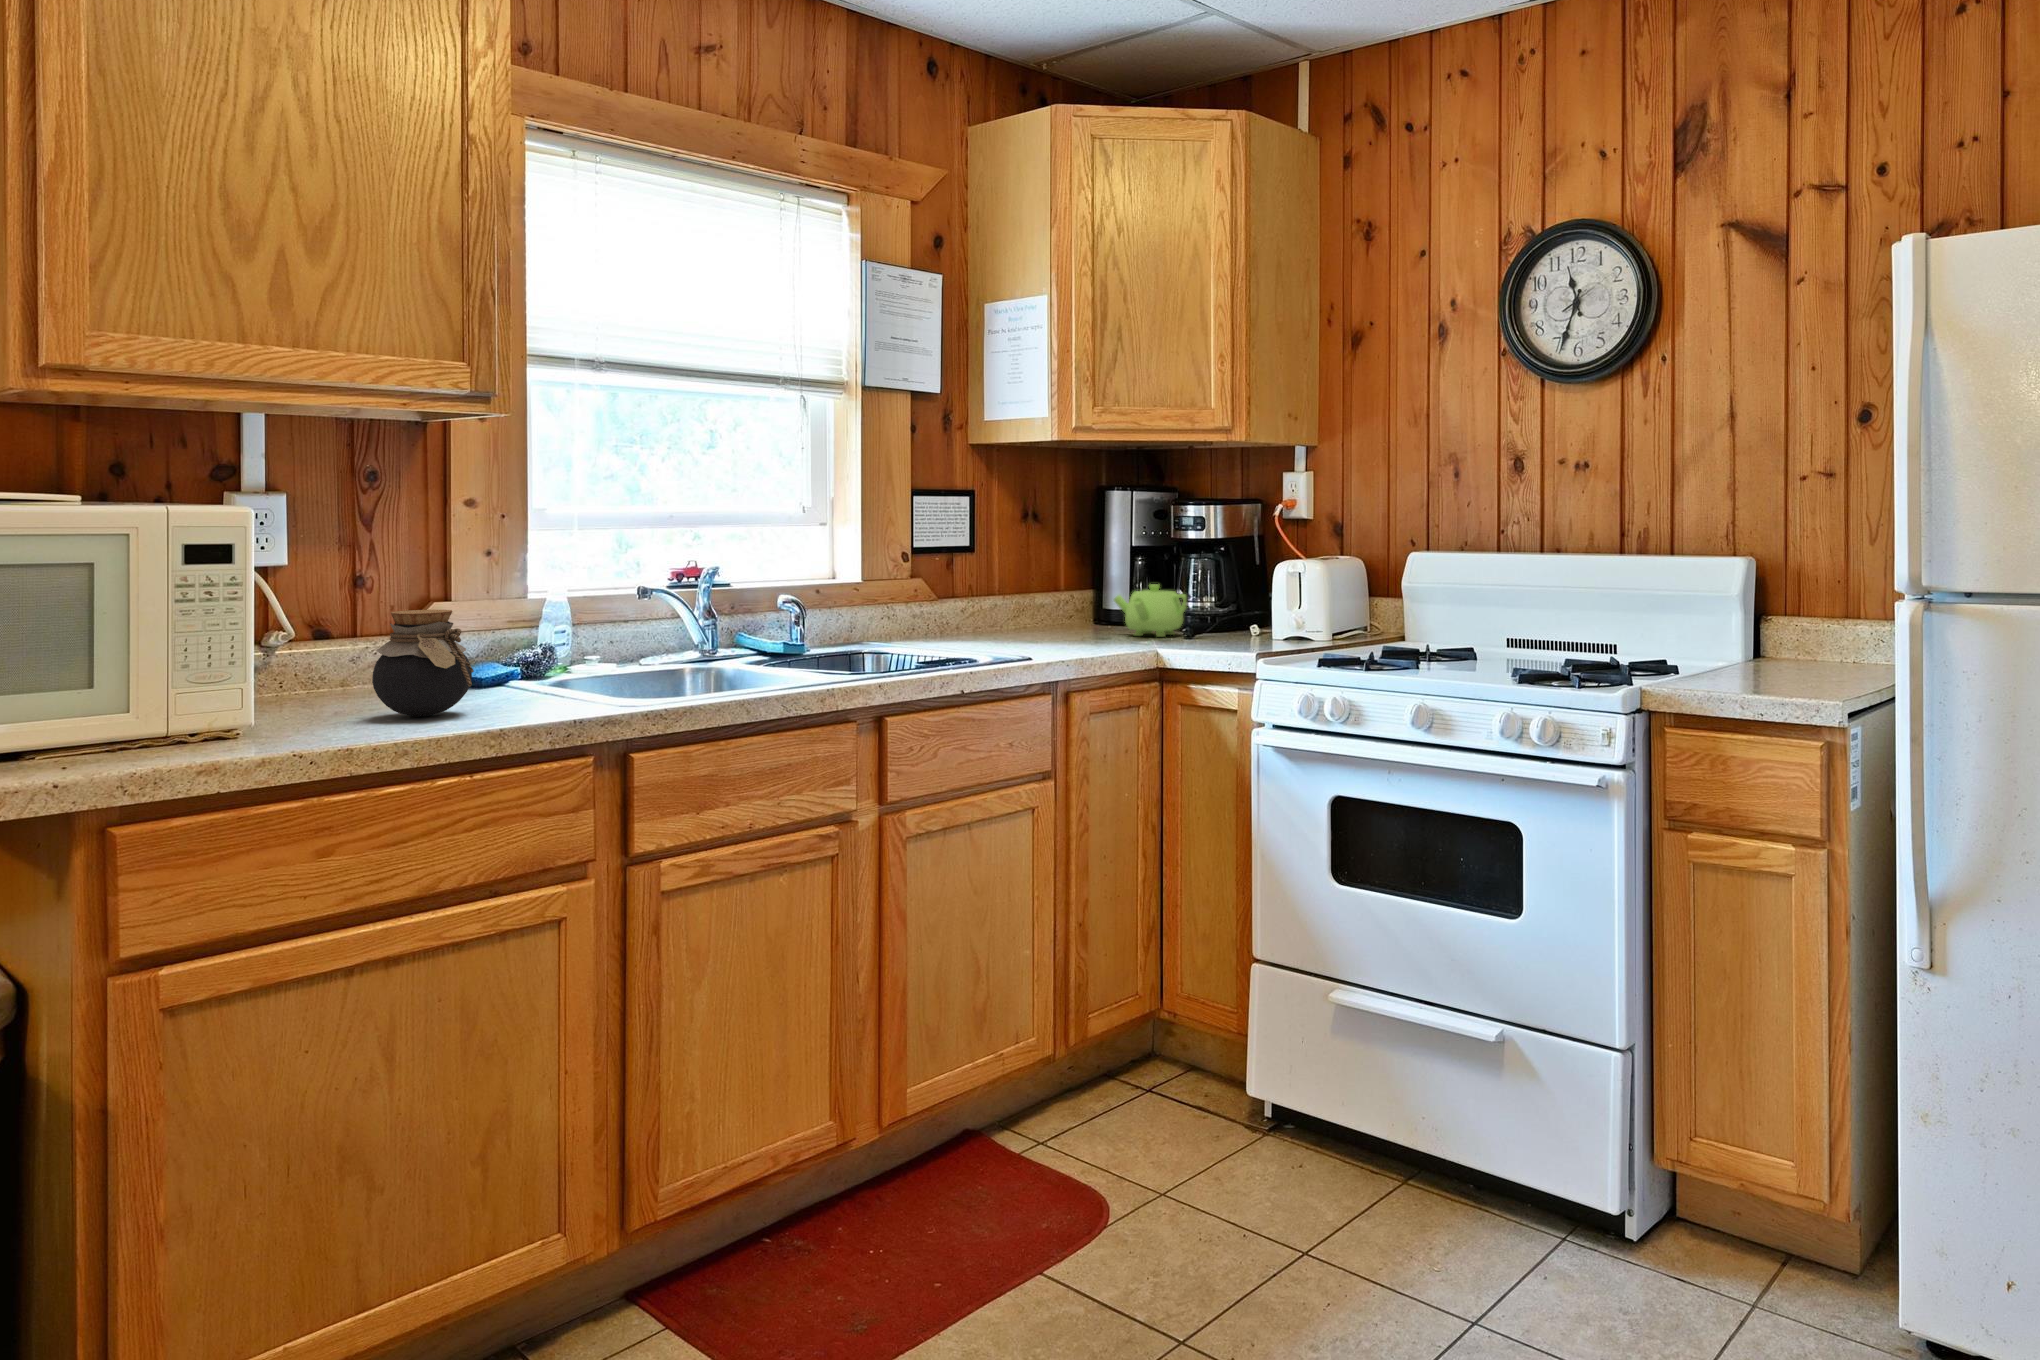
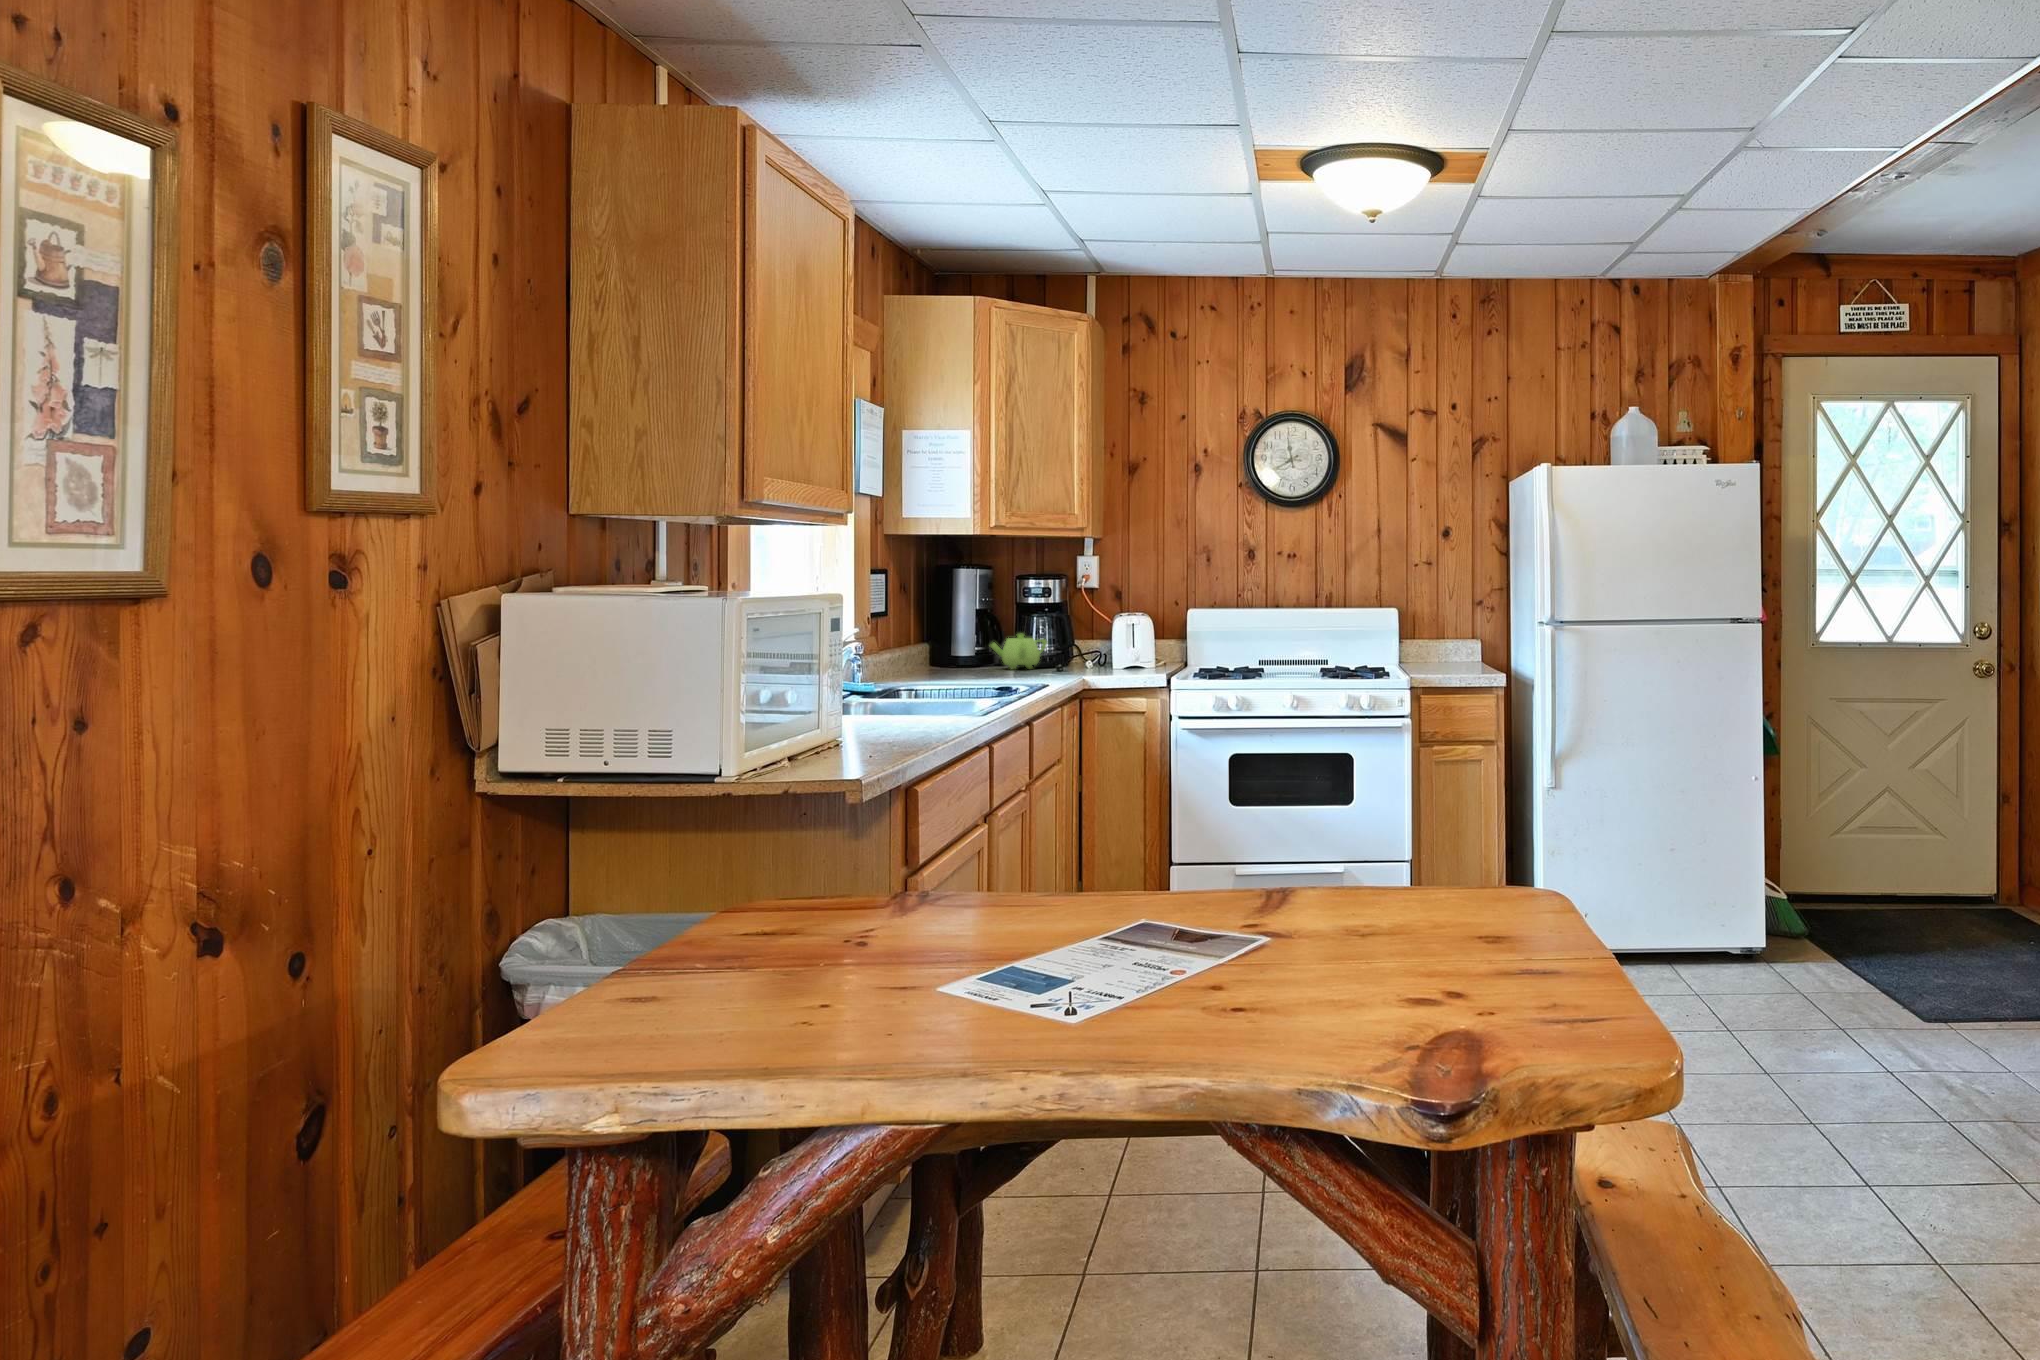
jar: present [372,610,474,717] -> none [867,668,933,734]

